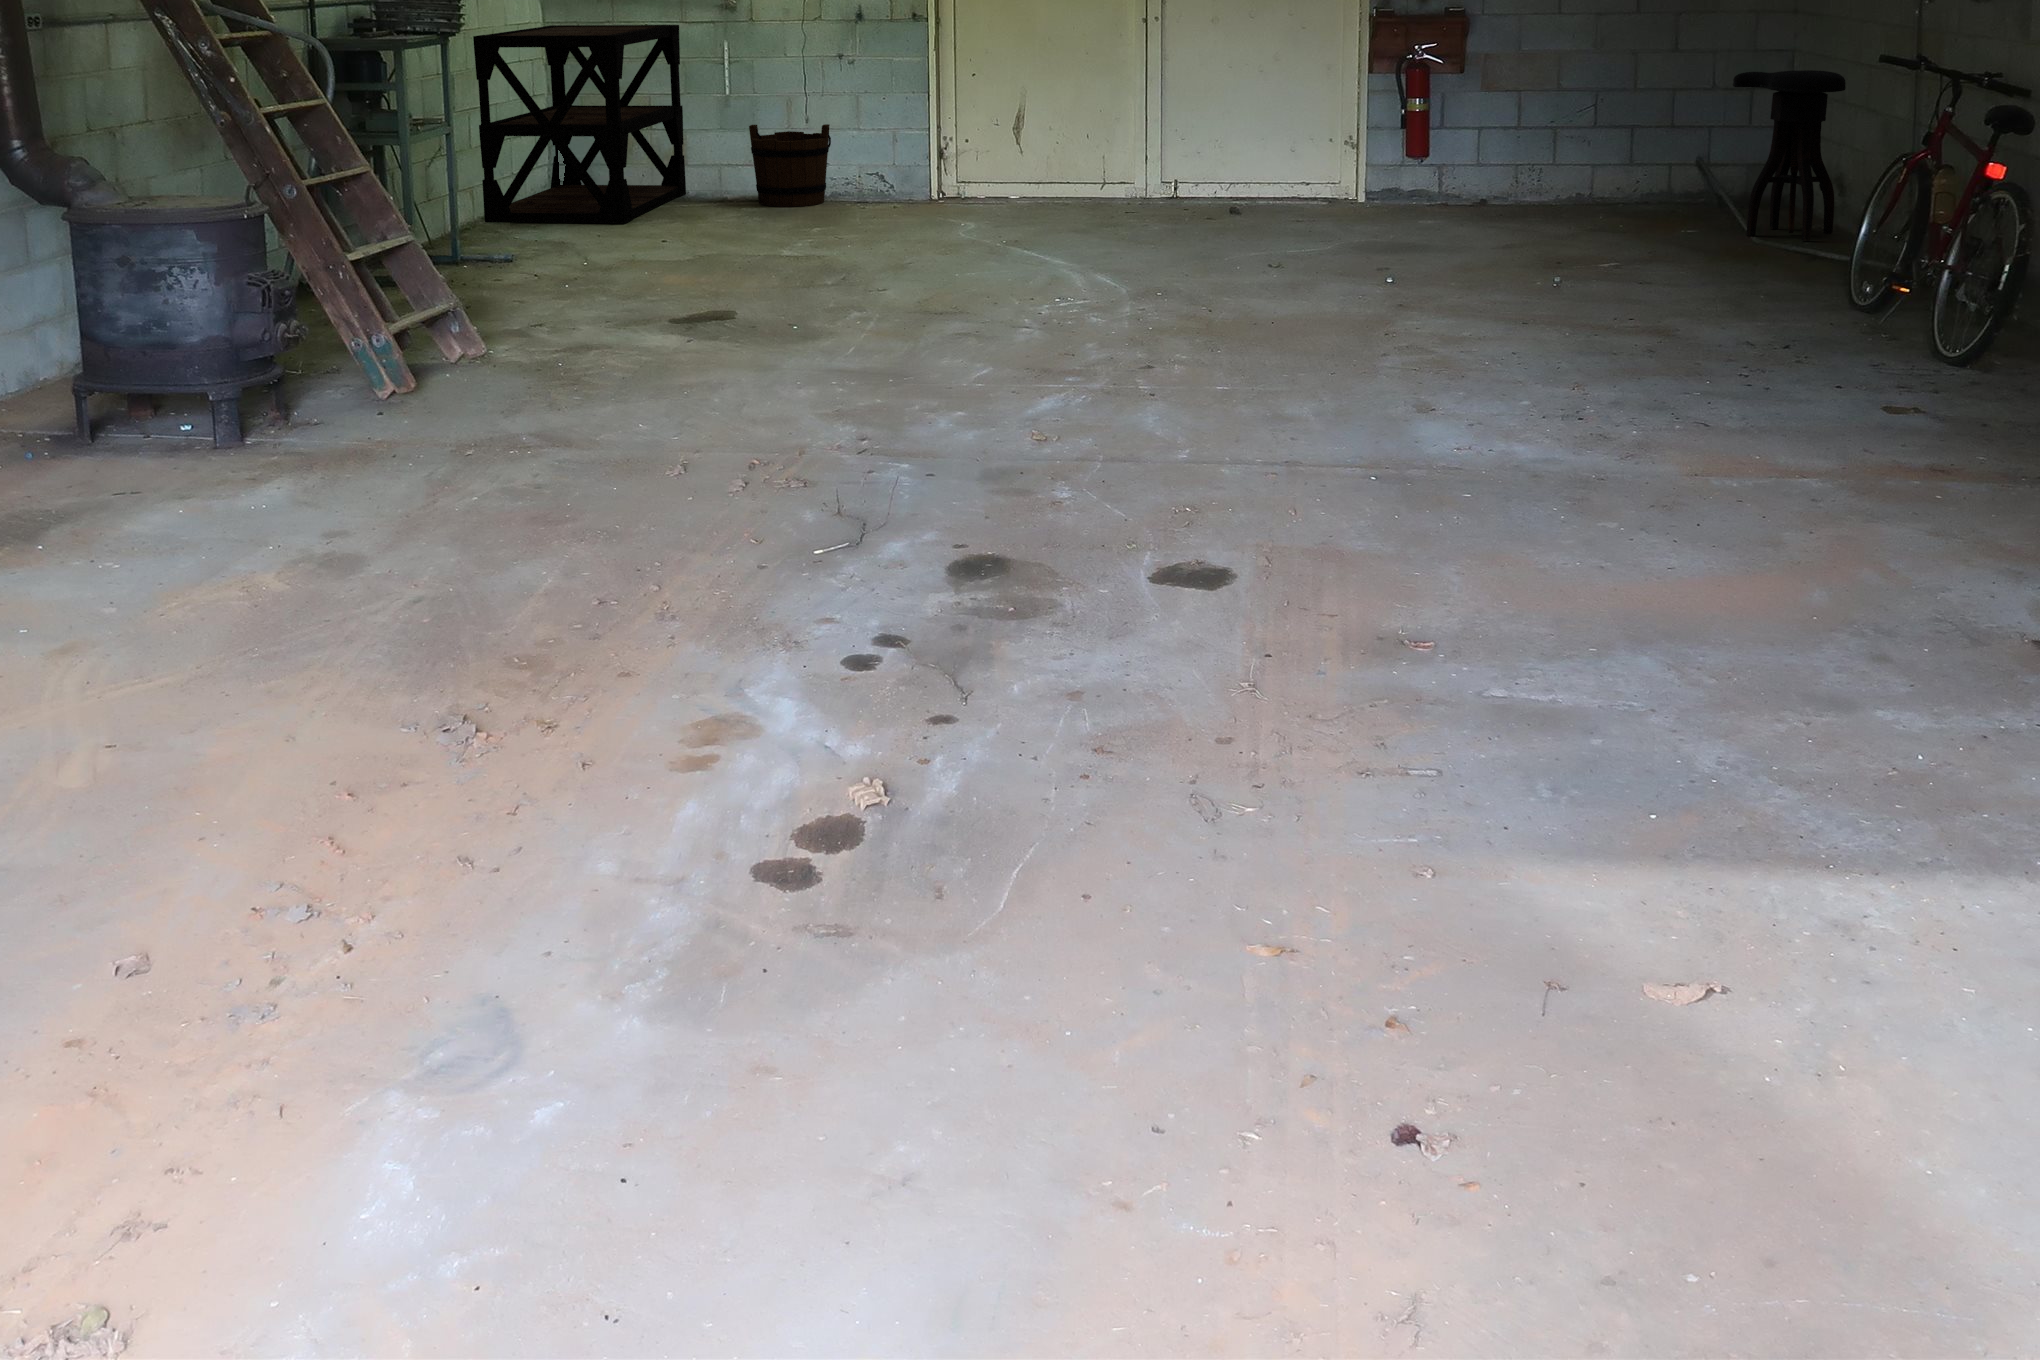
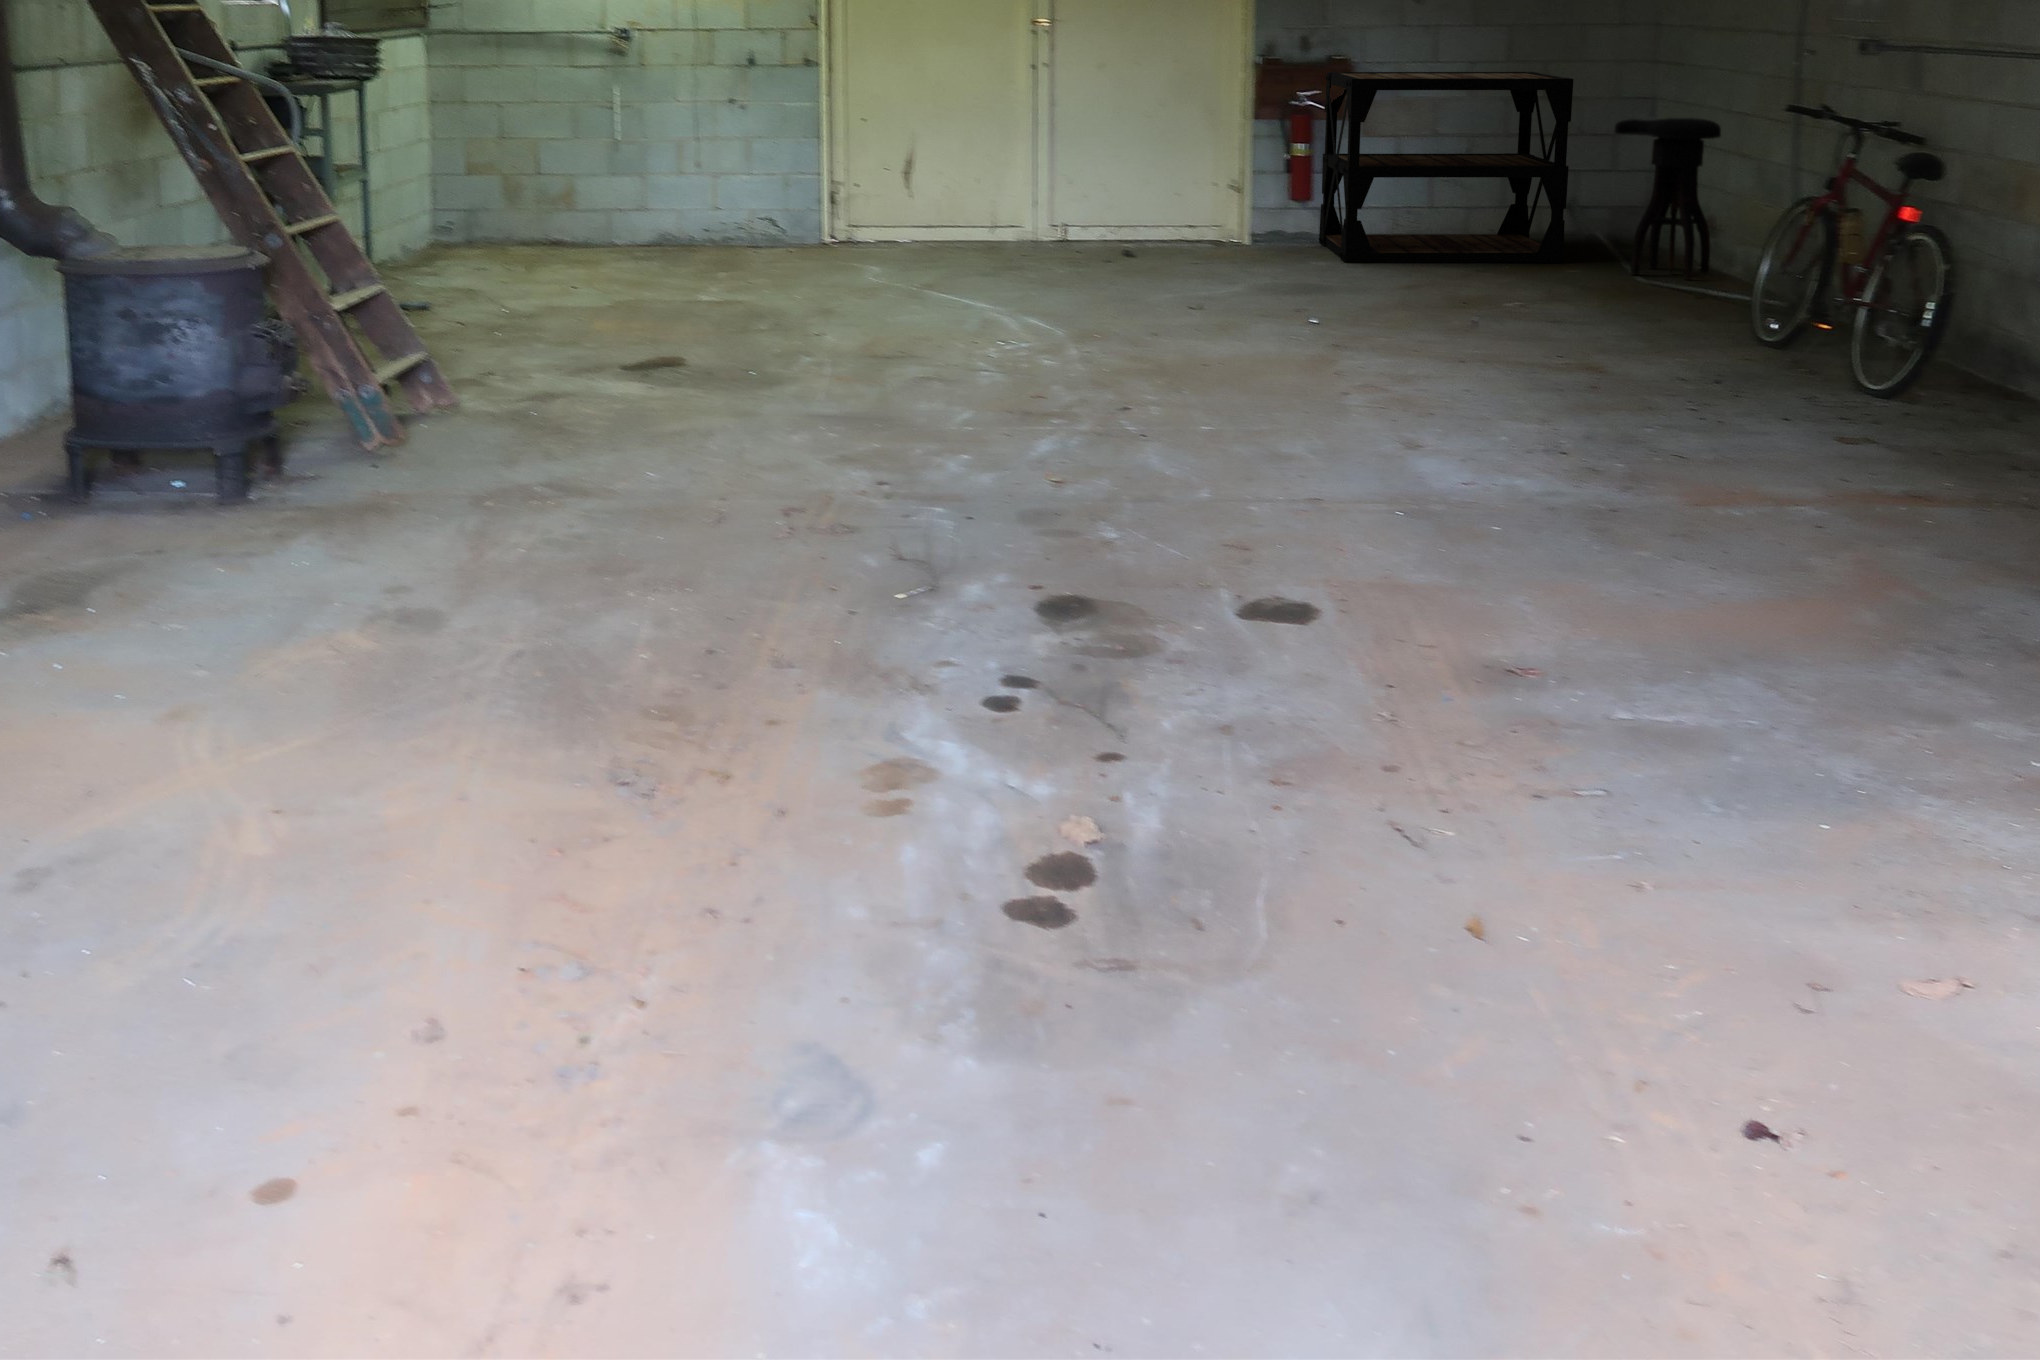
shelving unit: present [473,25,686,224] -> present [1319,72,1573,263]
bucket: present [749,124,831,207] -> none [648,170,731,253]

